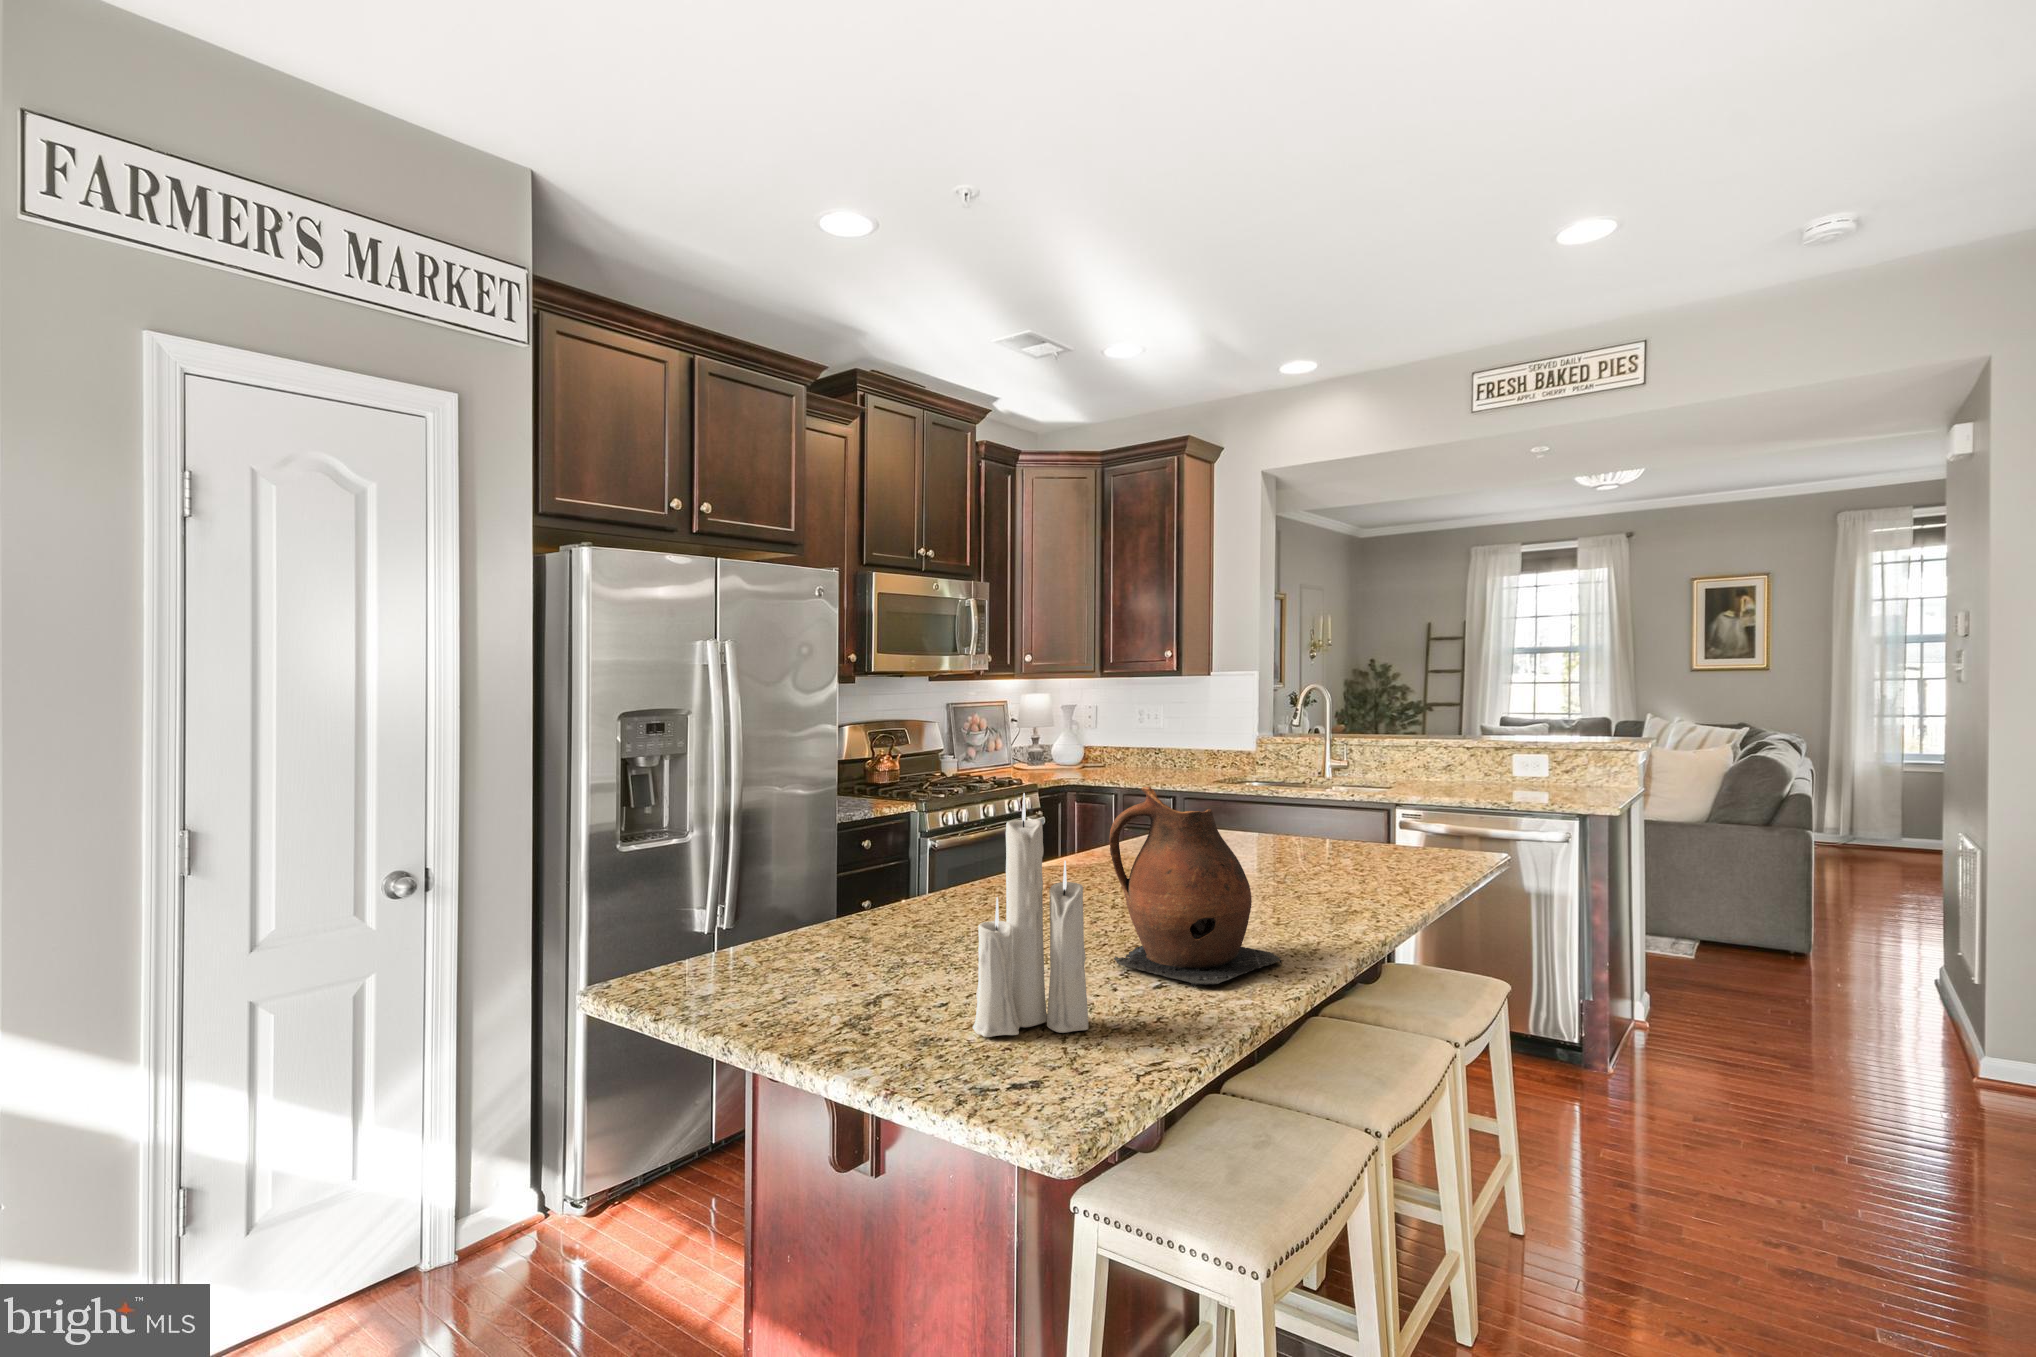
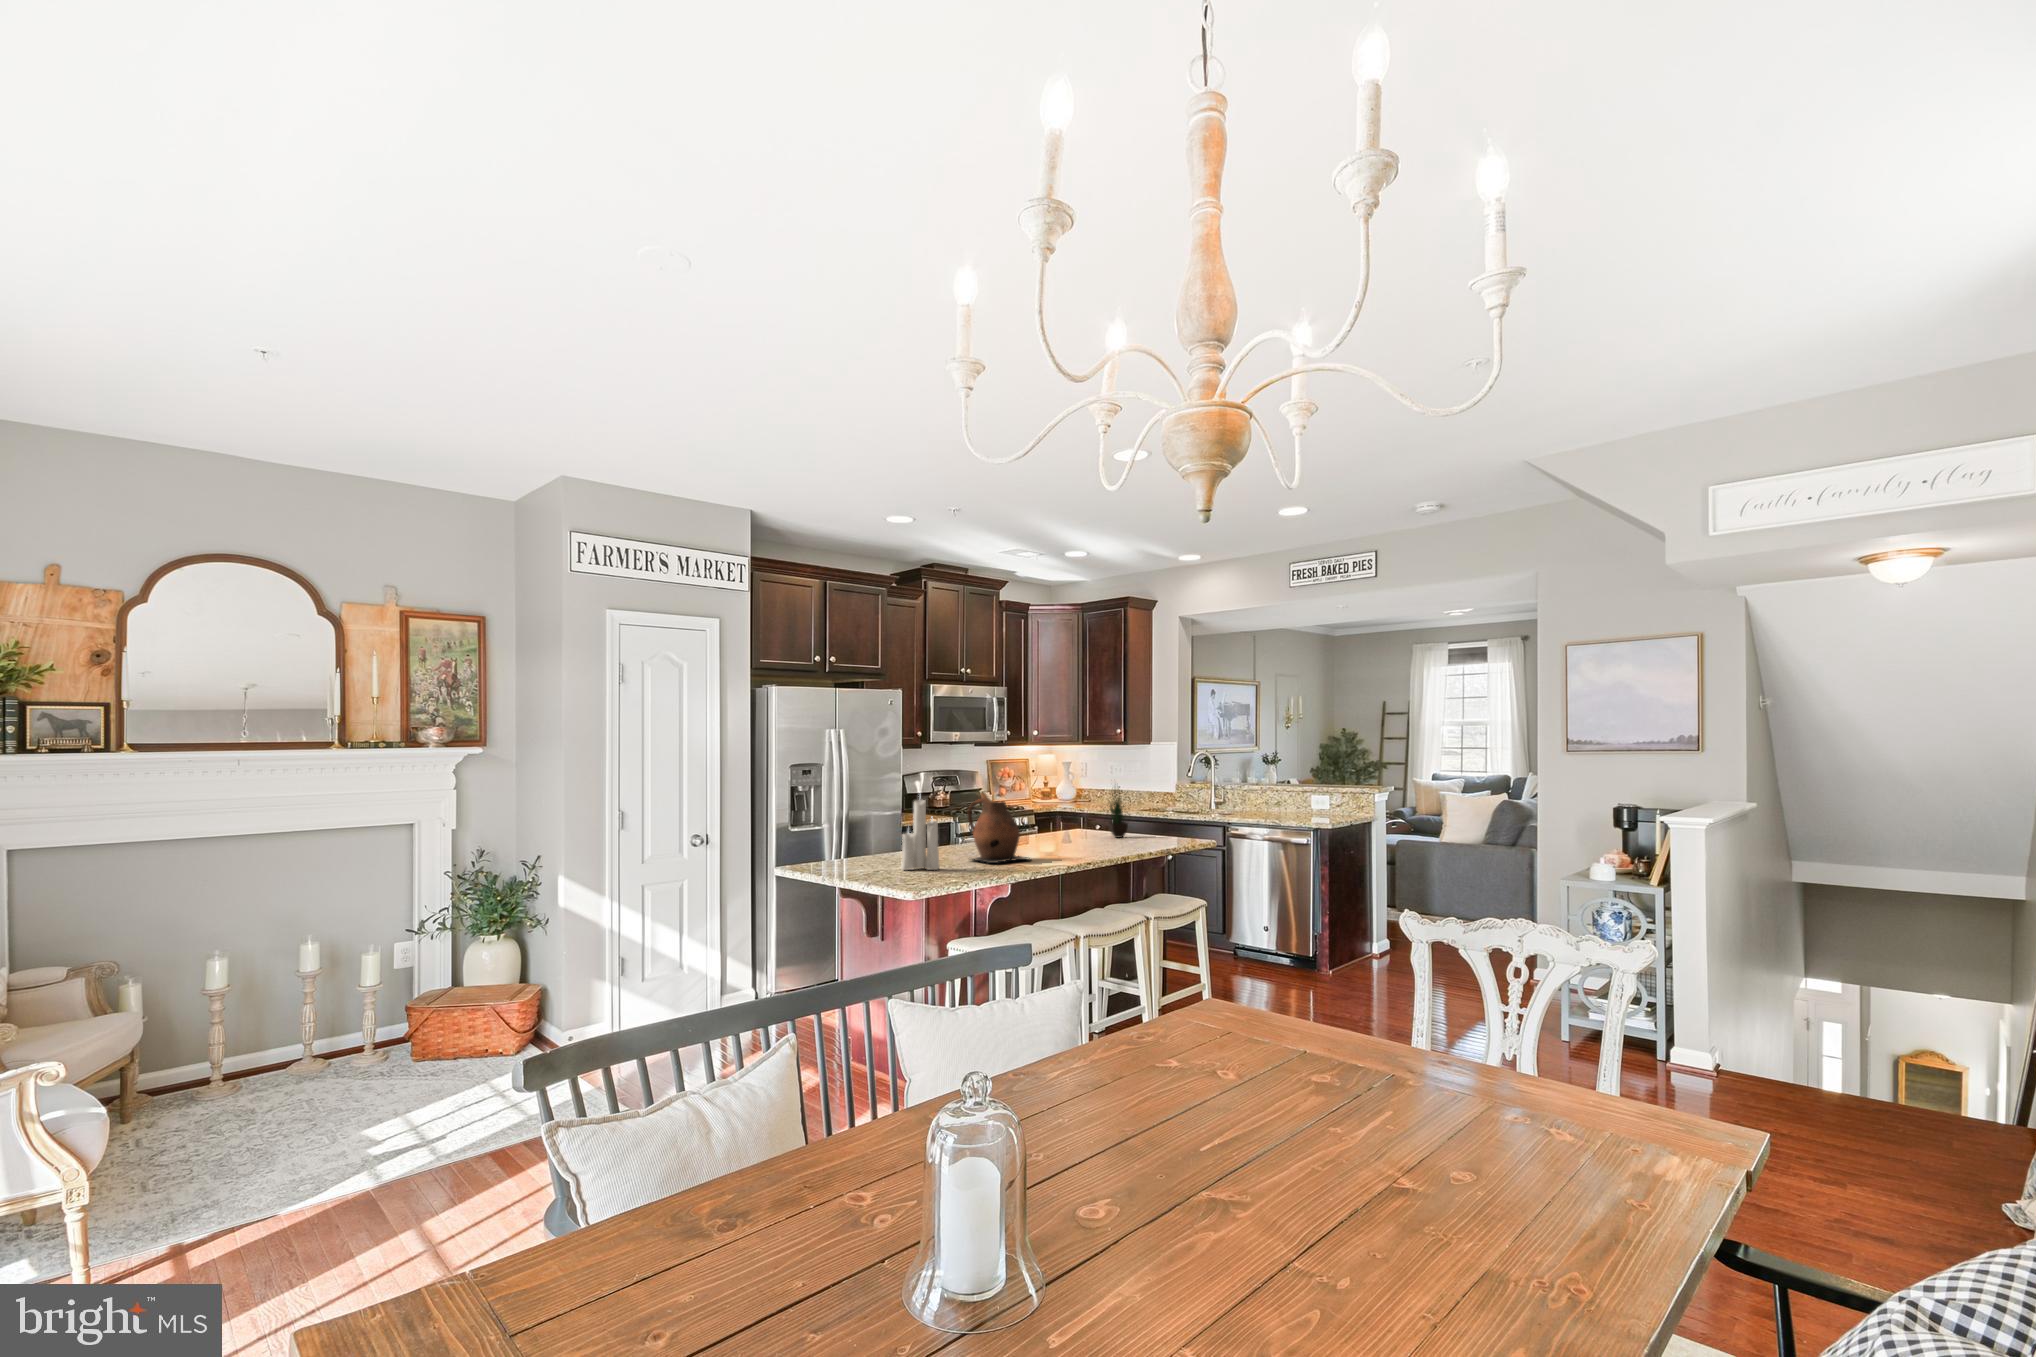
potted plant: none [1275,720,1350,858] -> present [1109,787,1128,838]

